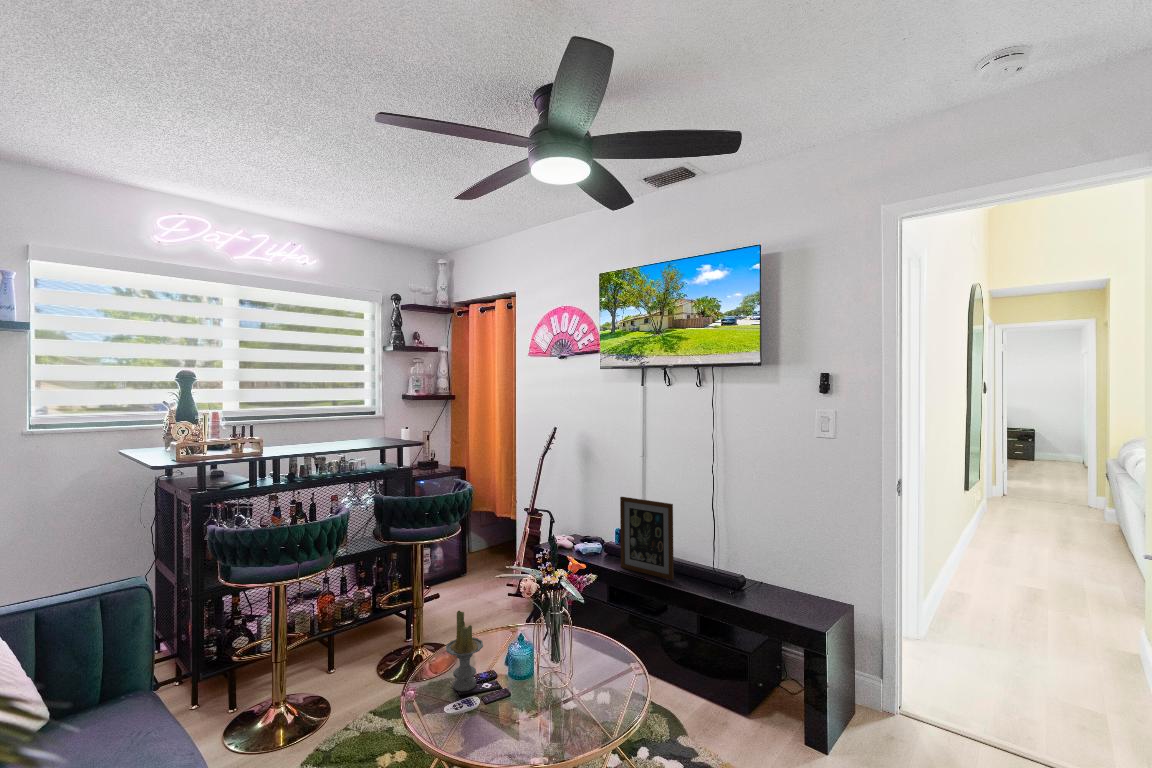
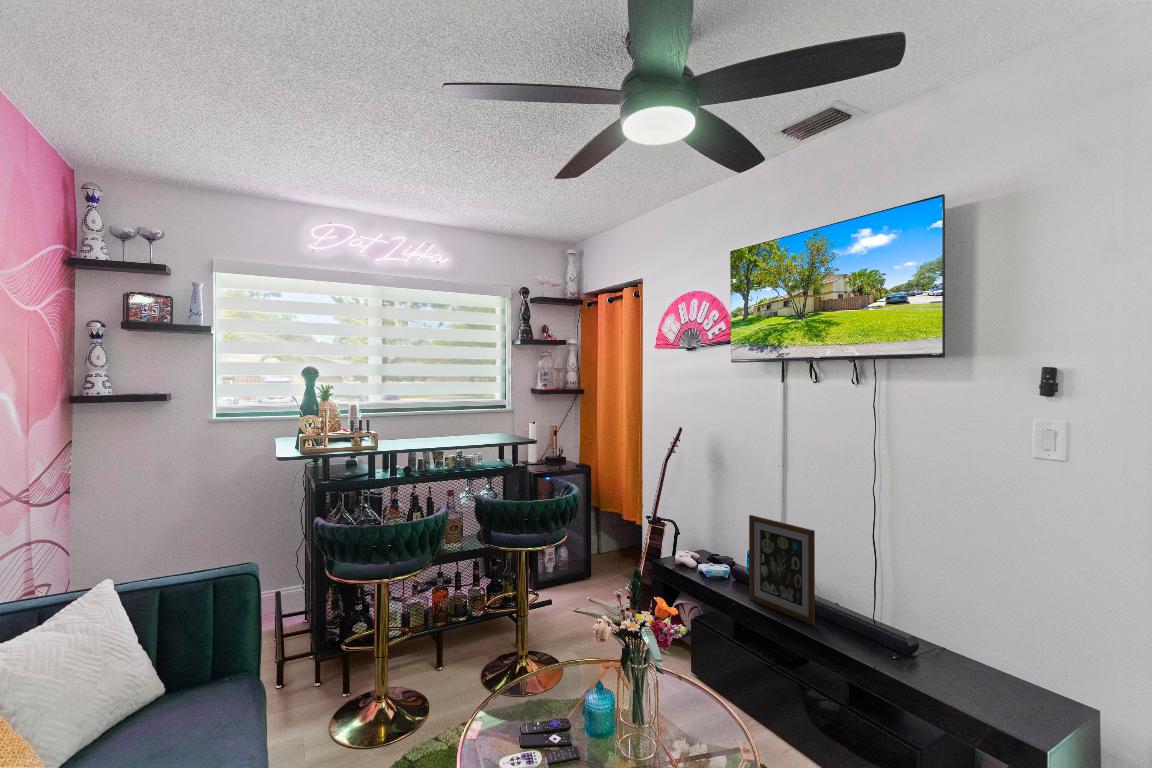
candle: present [446,611,483,691] -> none [517,638,559,732]

